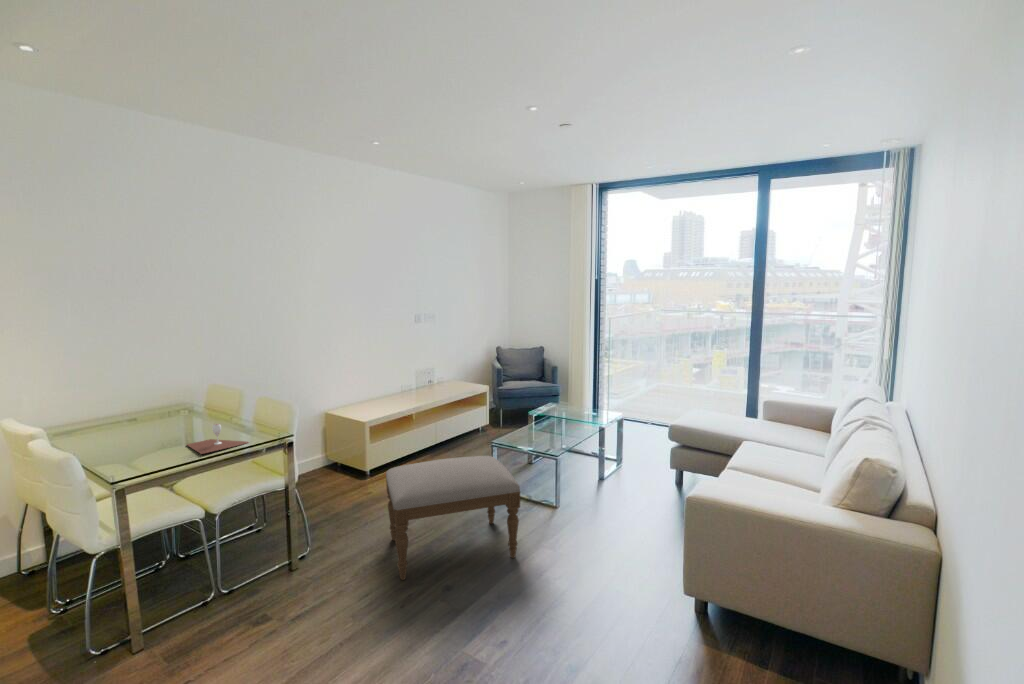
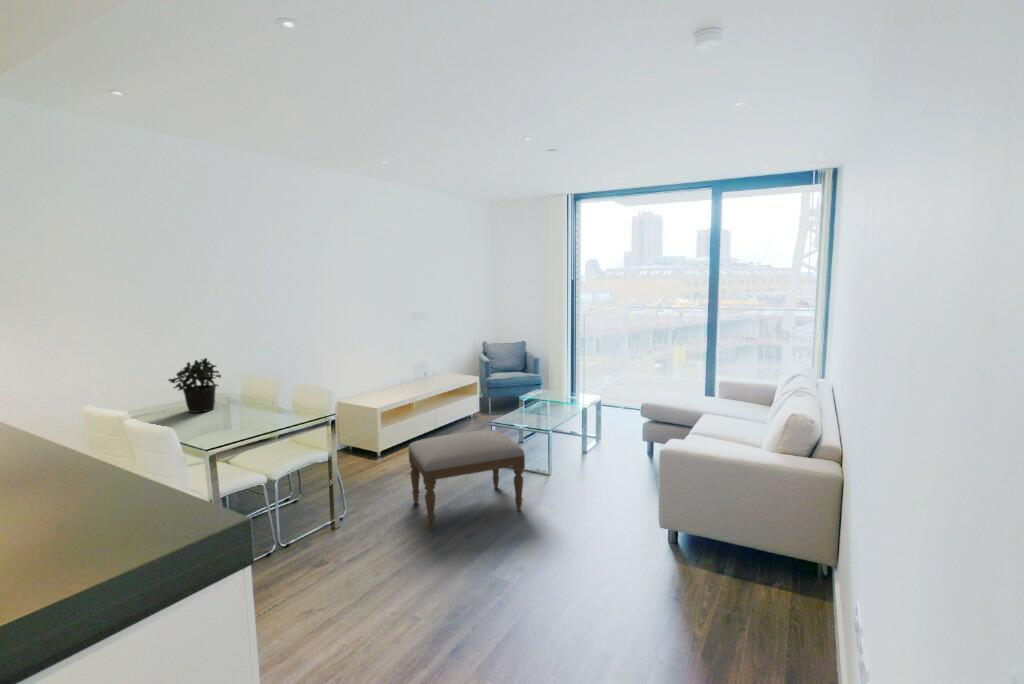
potted plant: none [107,364,170,428] -> present [169,358,221,413]
wine glass: present [187,424,249,454] -> none [247,405,301,429]

